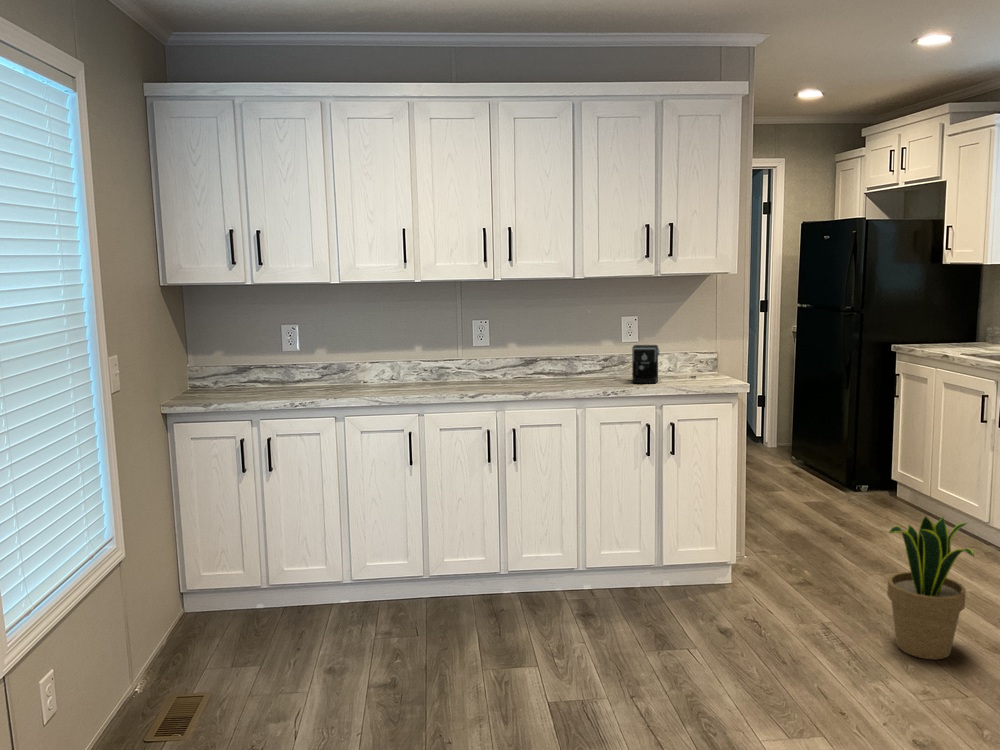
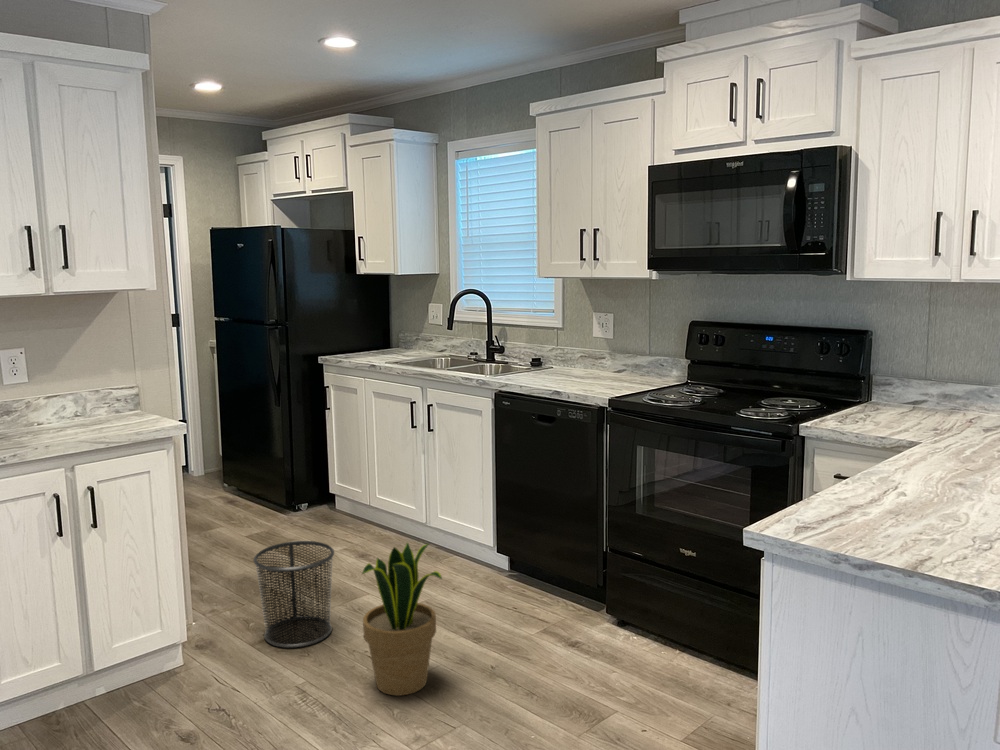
coffee maker: present [632,345,696,383] -> none [19,385,115,440]
waste bin: none [797,503,874,597] -> present [254,541,334,648]

